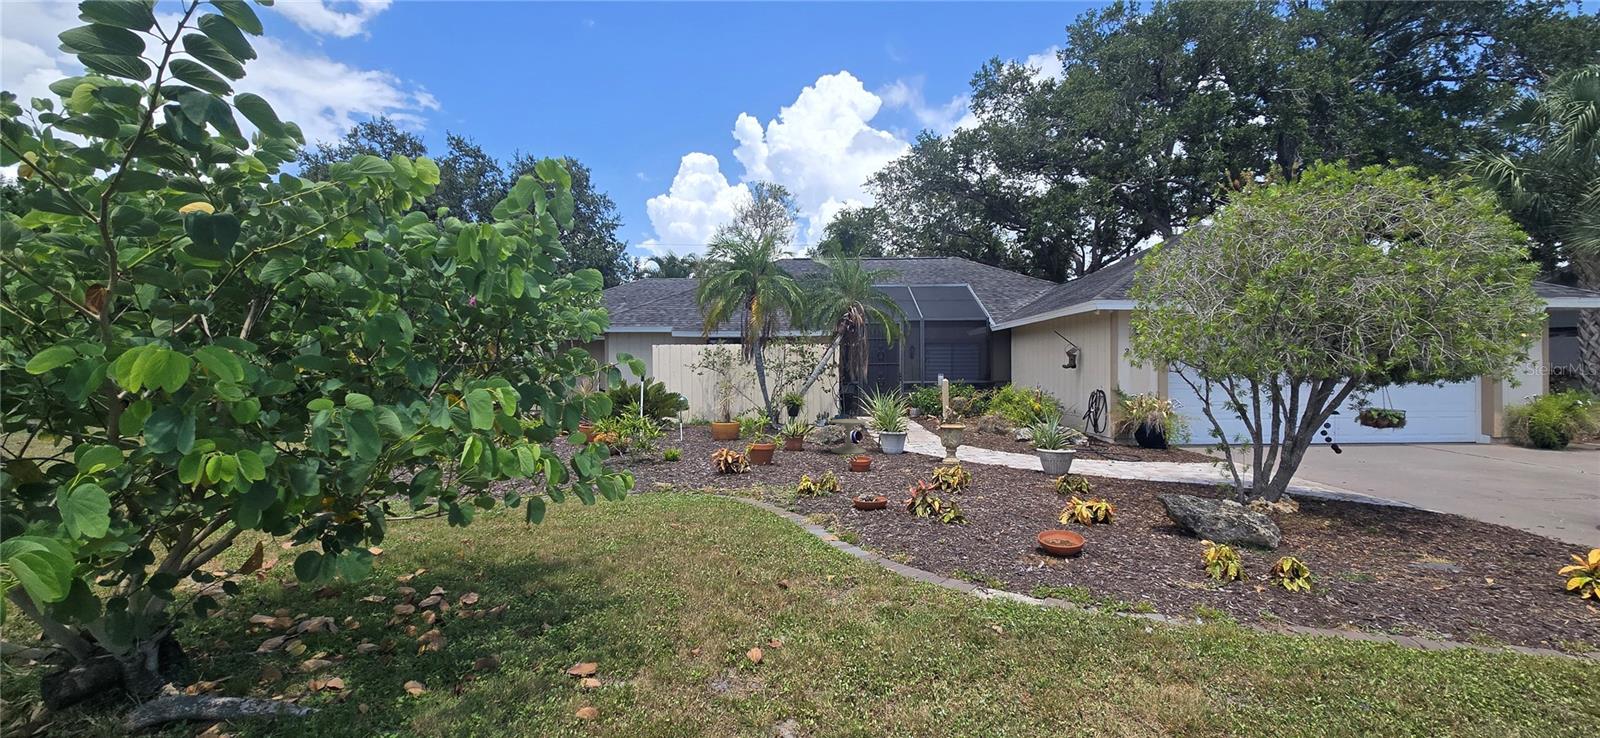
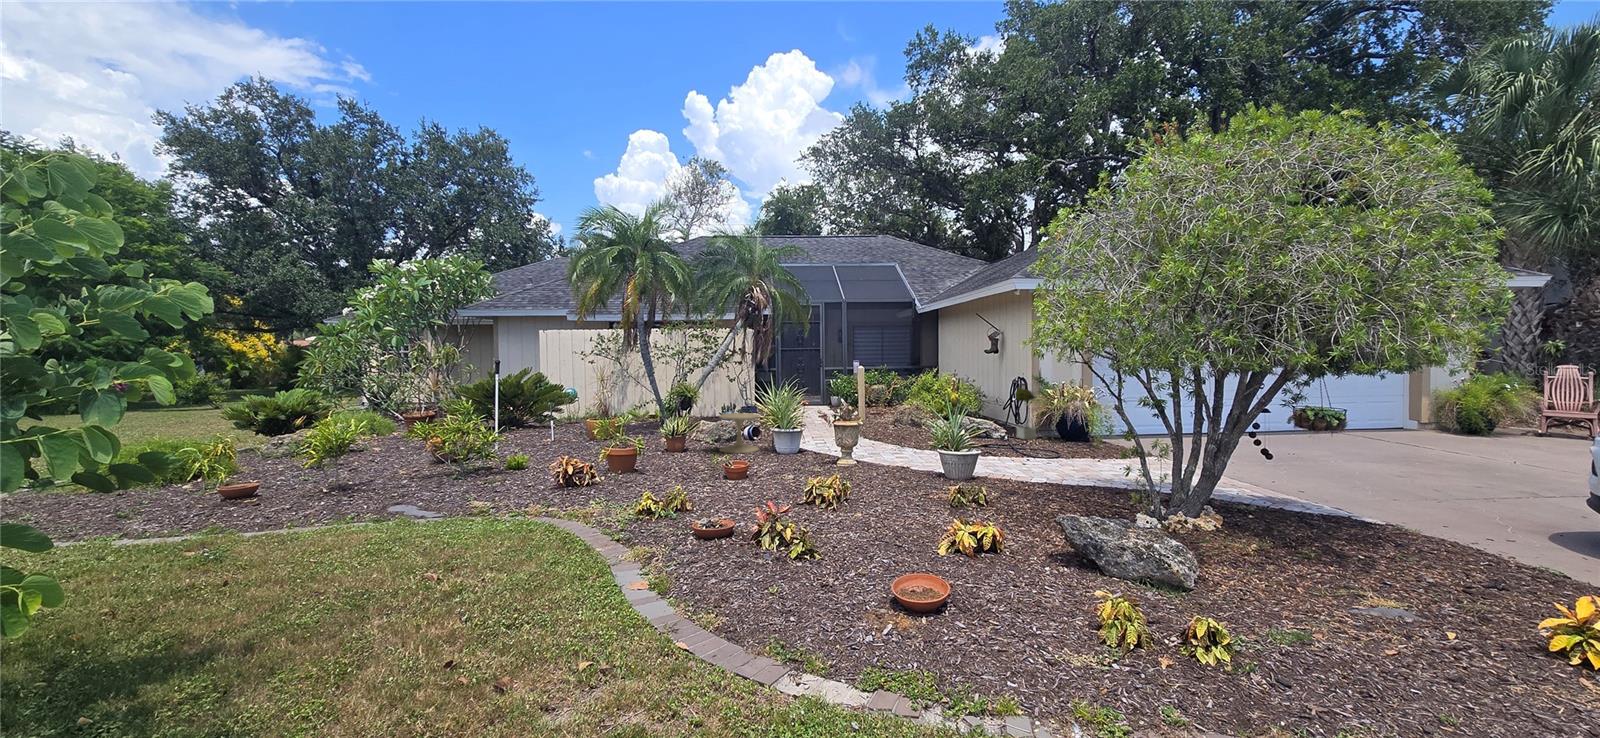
potted tree: none [1096,399,1117,447] -> present [1015,388,1036,439]

